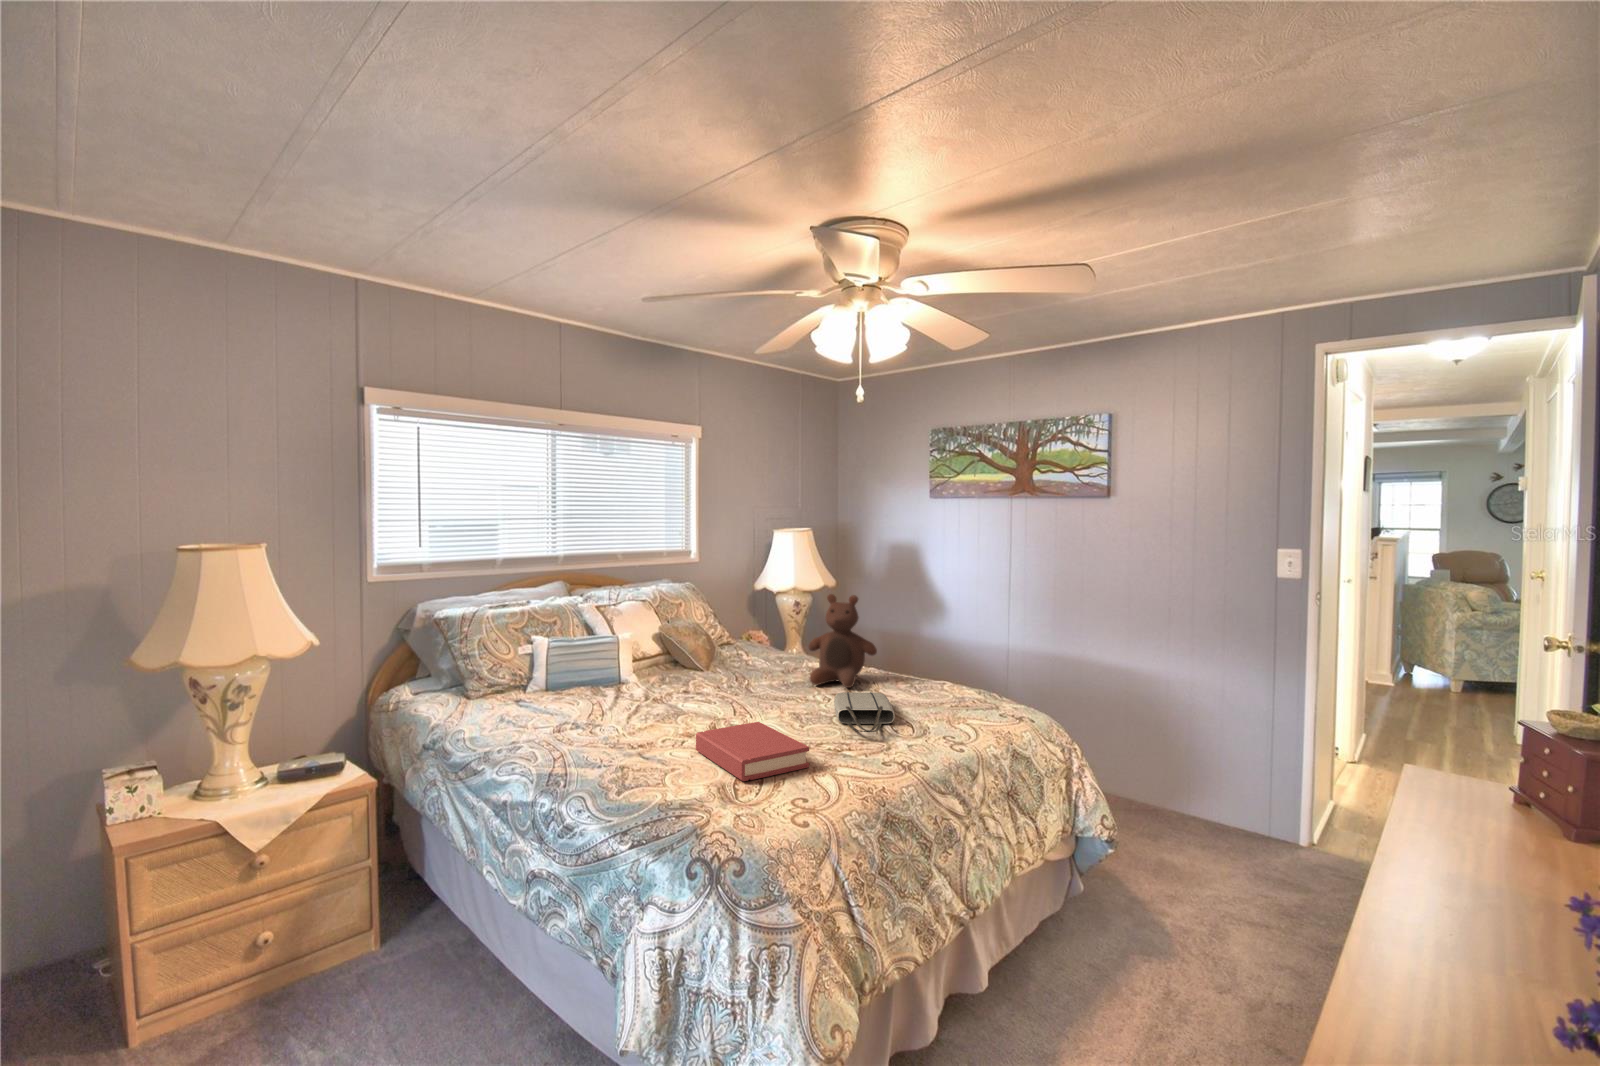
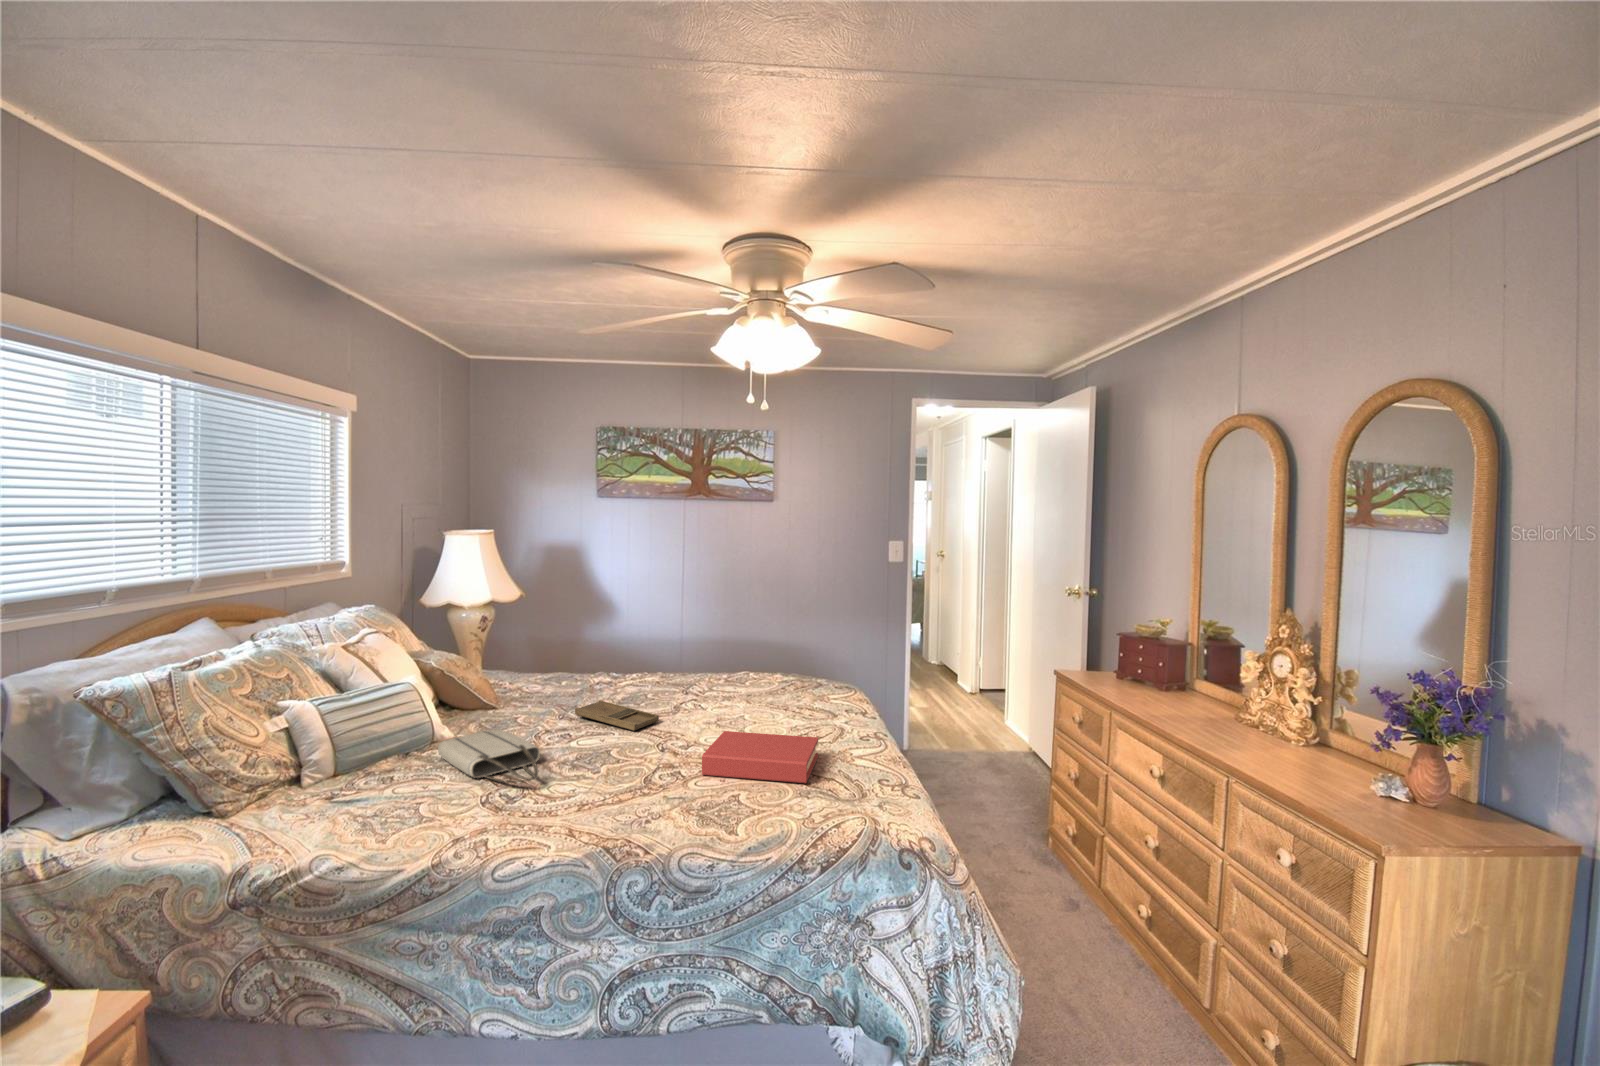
stuffed bear: present [808,594,877,688] -> none [620,596,692,693]
tray: none [724,681,767,709] -> present [575,701,659,731]
tote bag: present [834,692,895,732] -> present [438,729,540,783]

